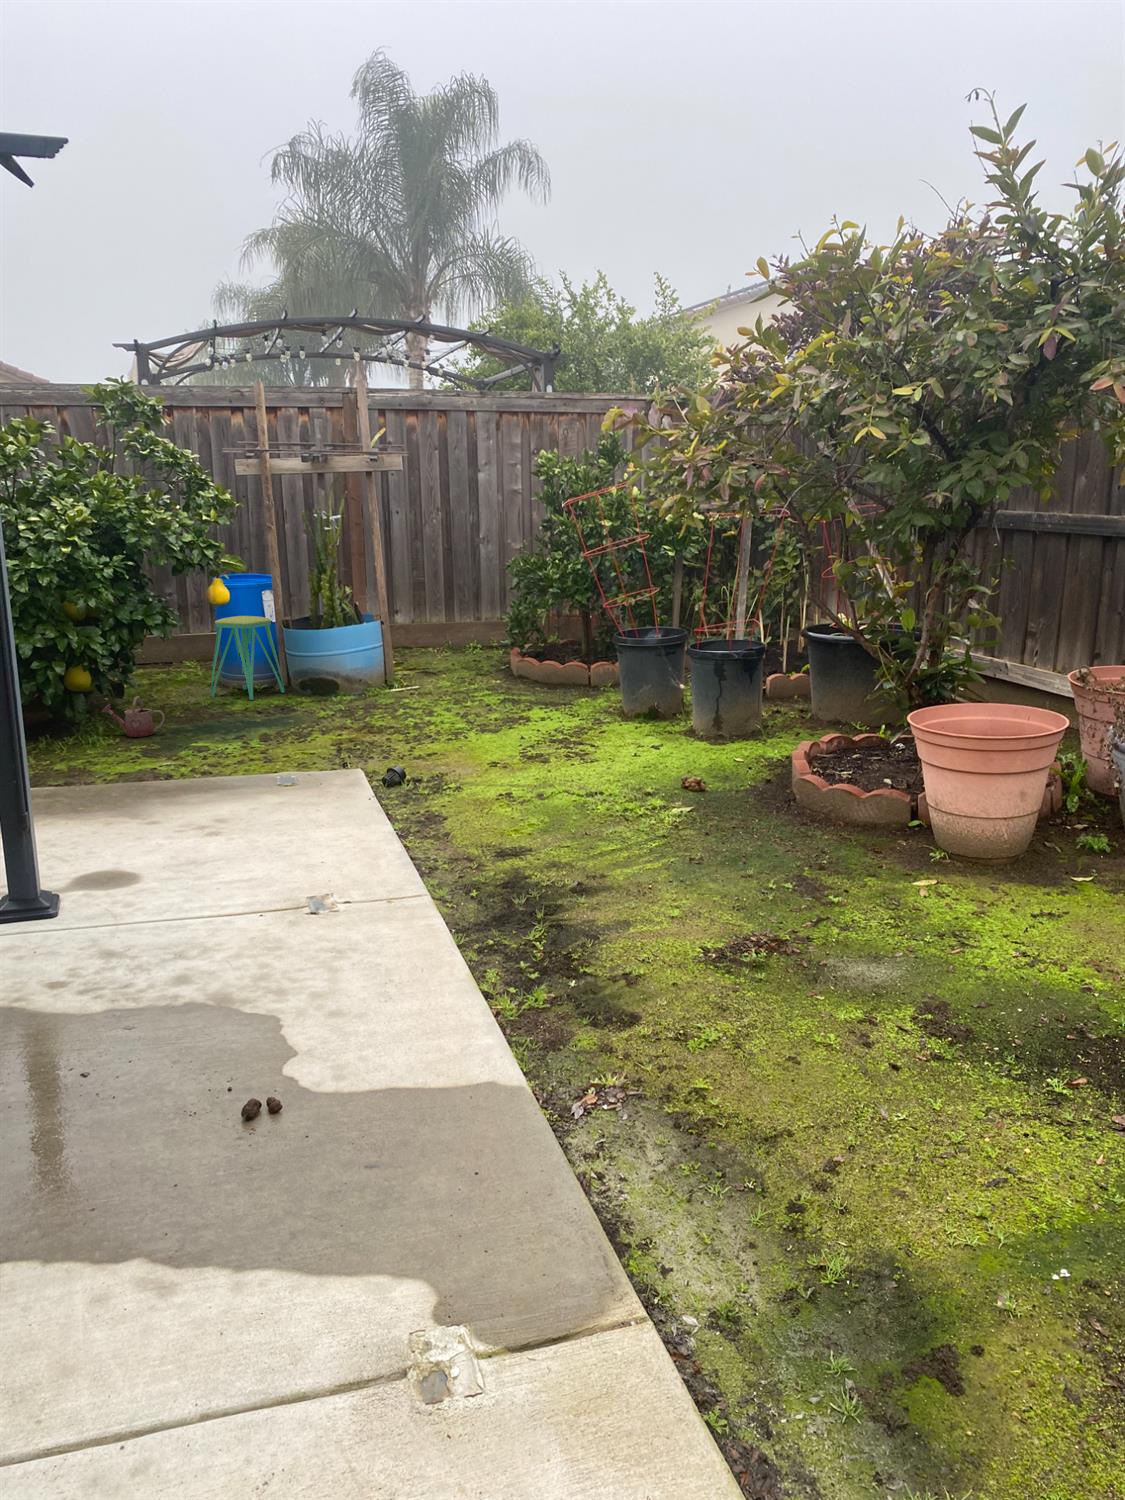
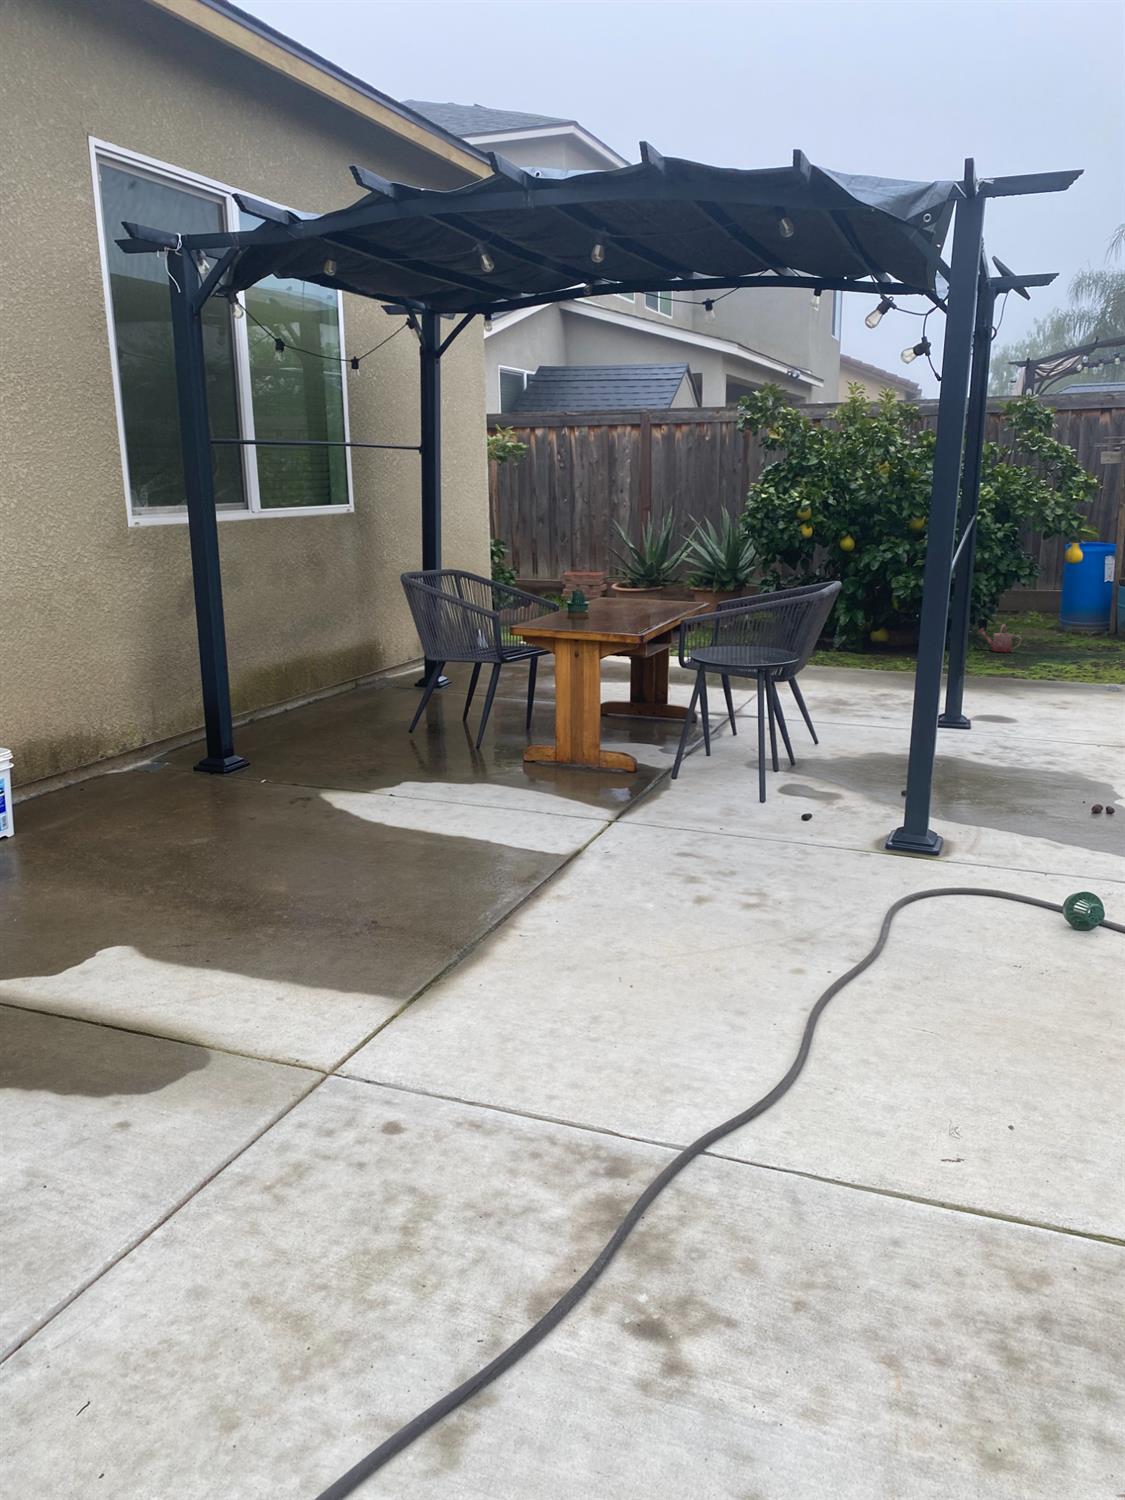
stool: present [211,616,285,700] -> none [1050,576,1111,642]

